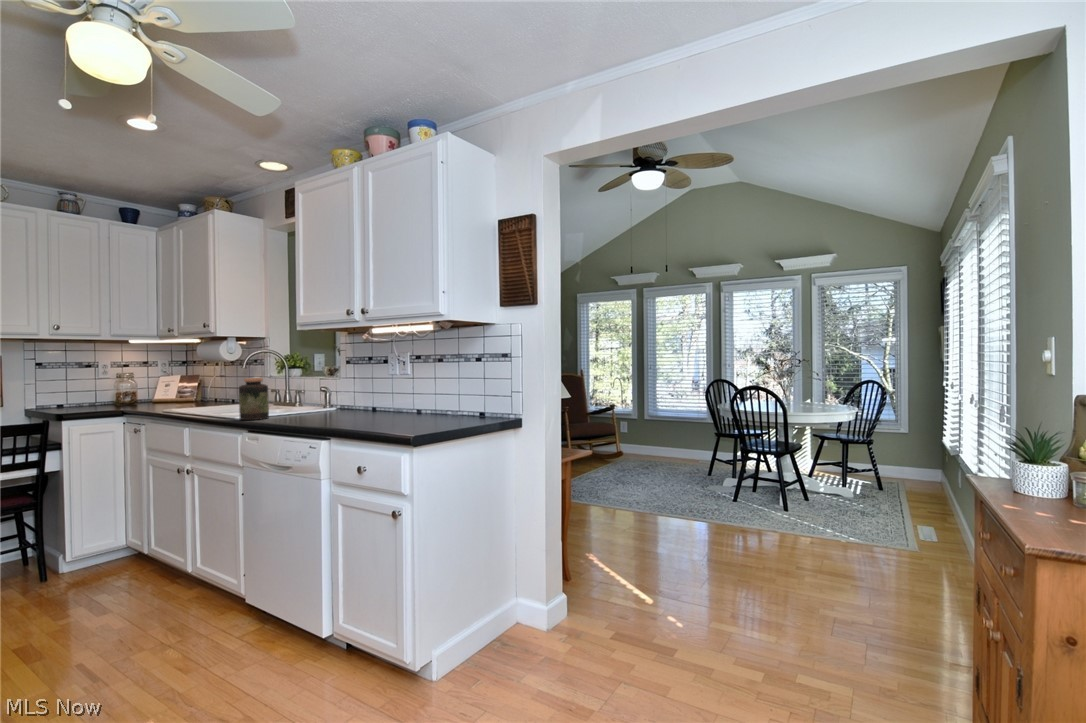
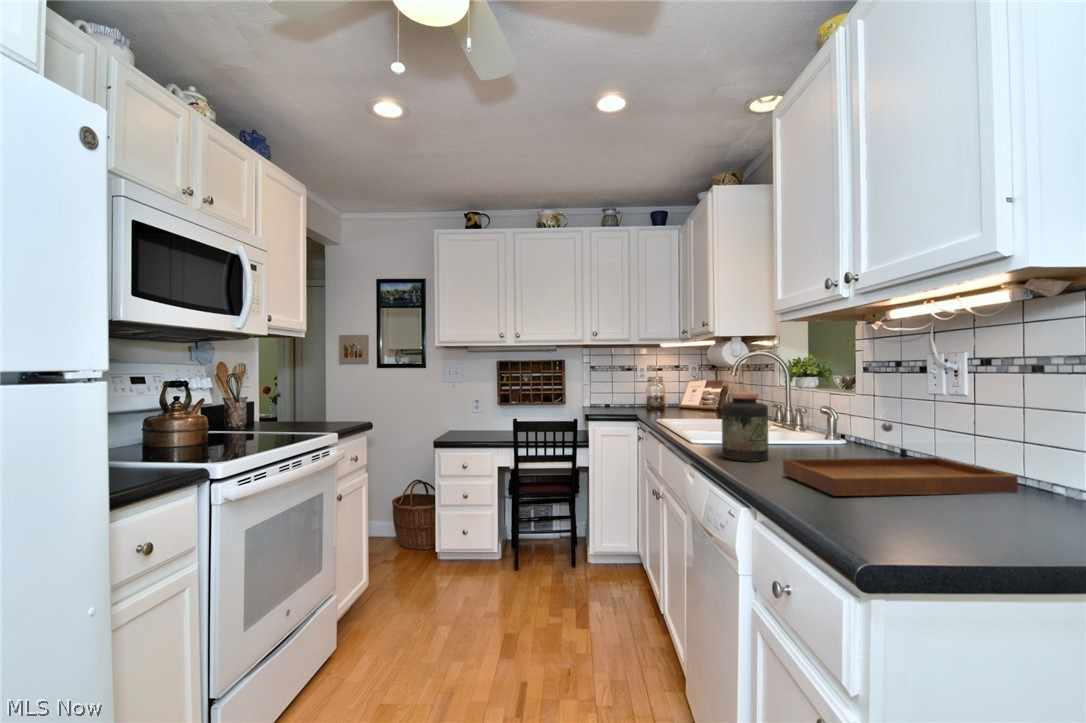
tray: none [282,388,379,422] -> present [783,423,1018,496]

